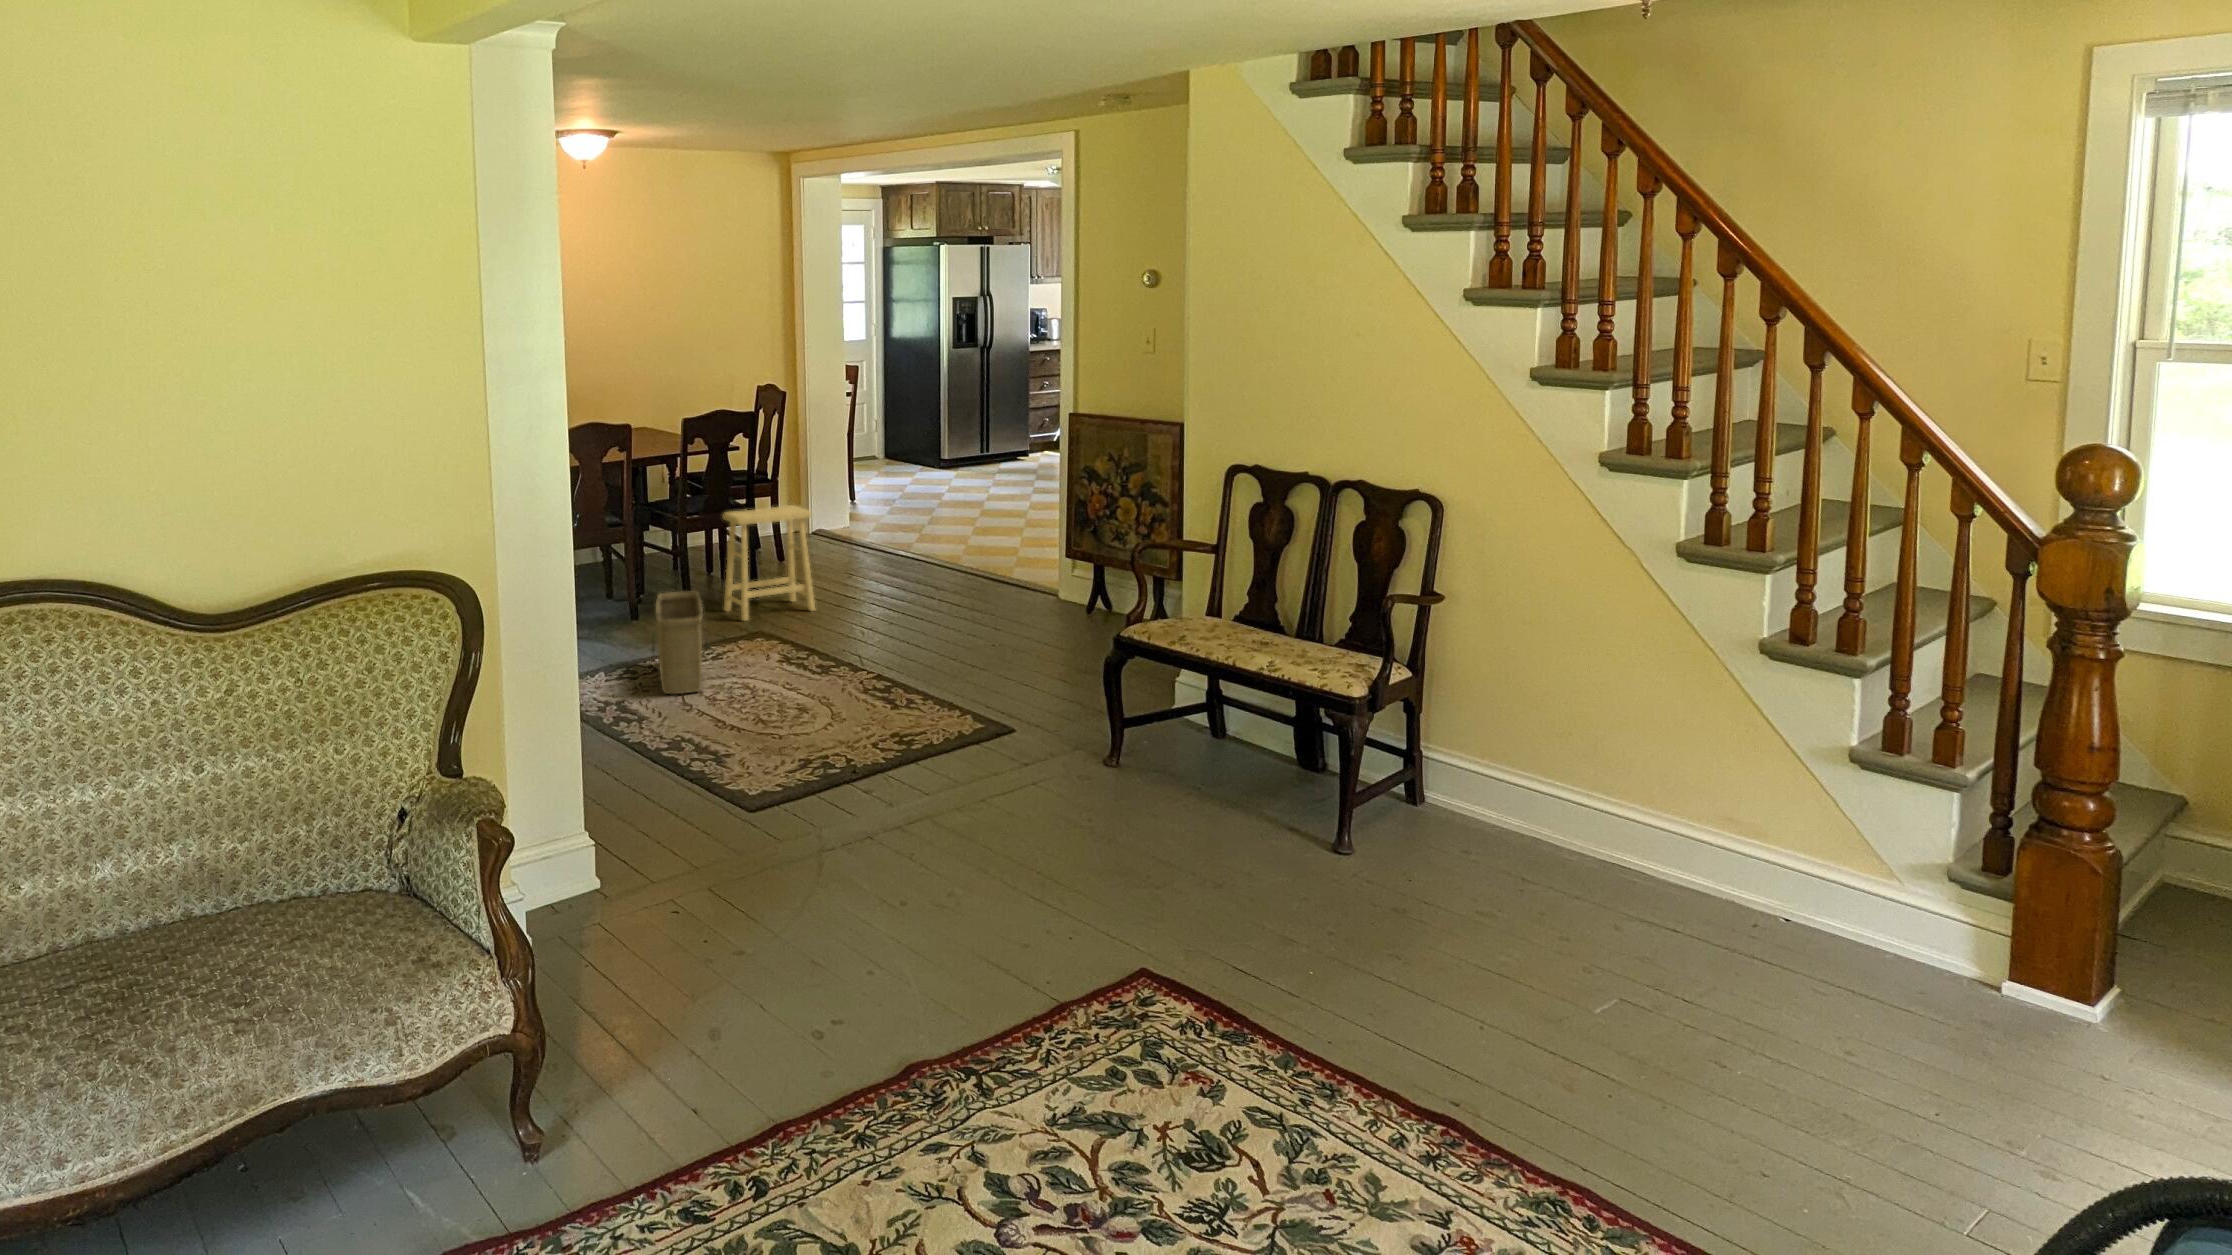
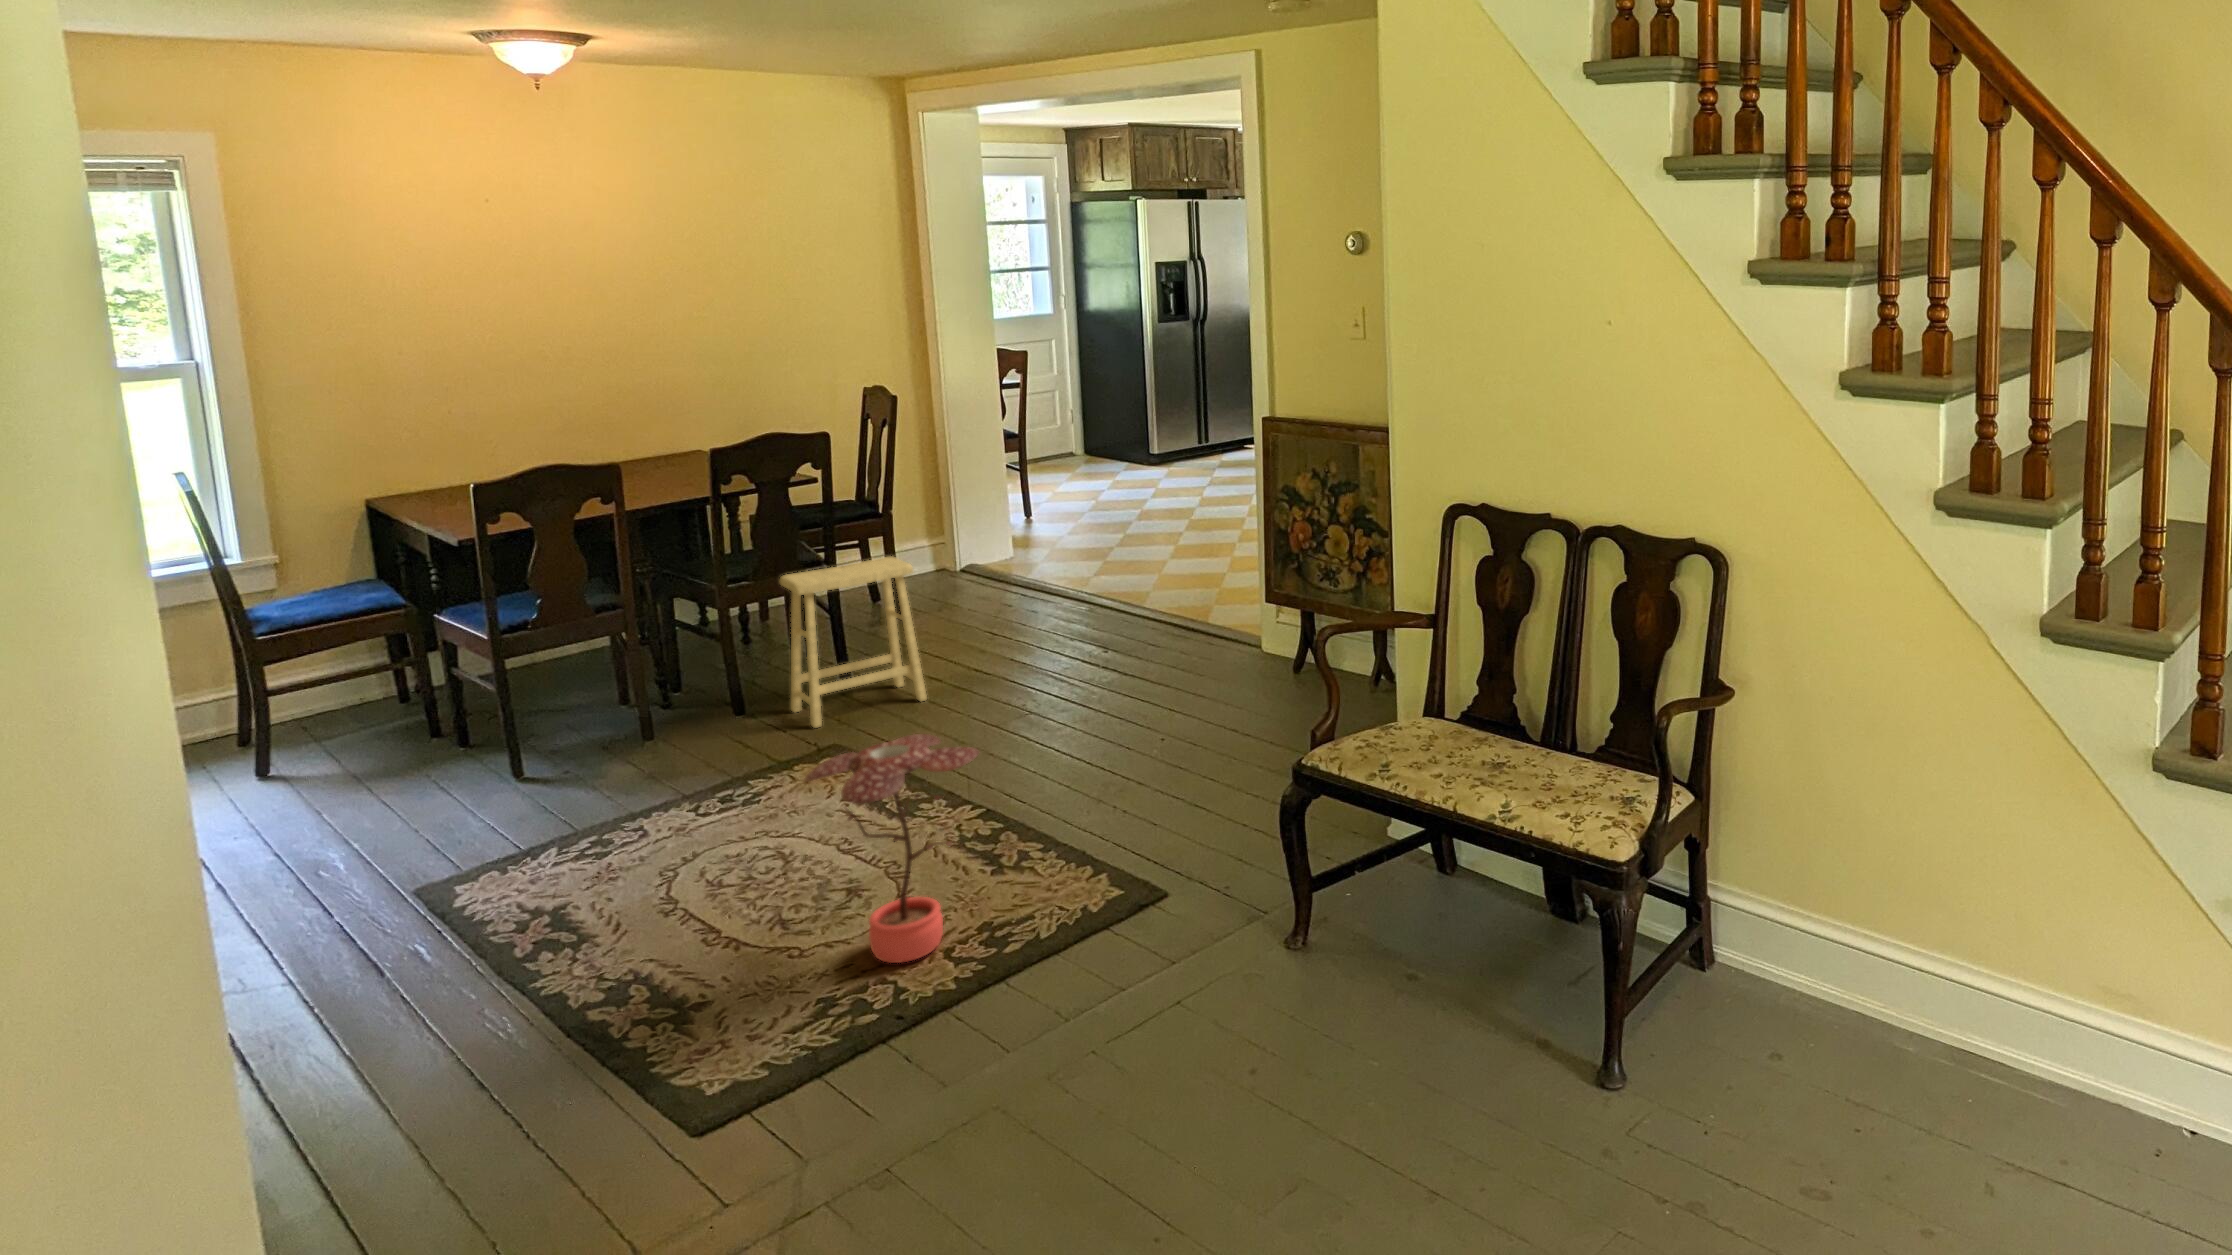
basket: present [652,592,708,694] -> none [610,712,716,886]
potted plant: none [795,601,903,745] -> present [804,734,979,963]

